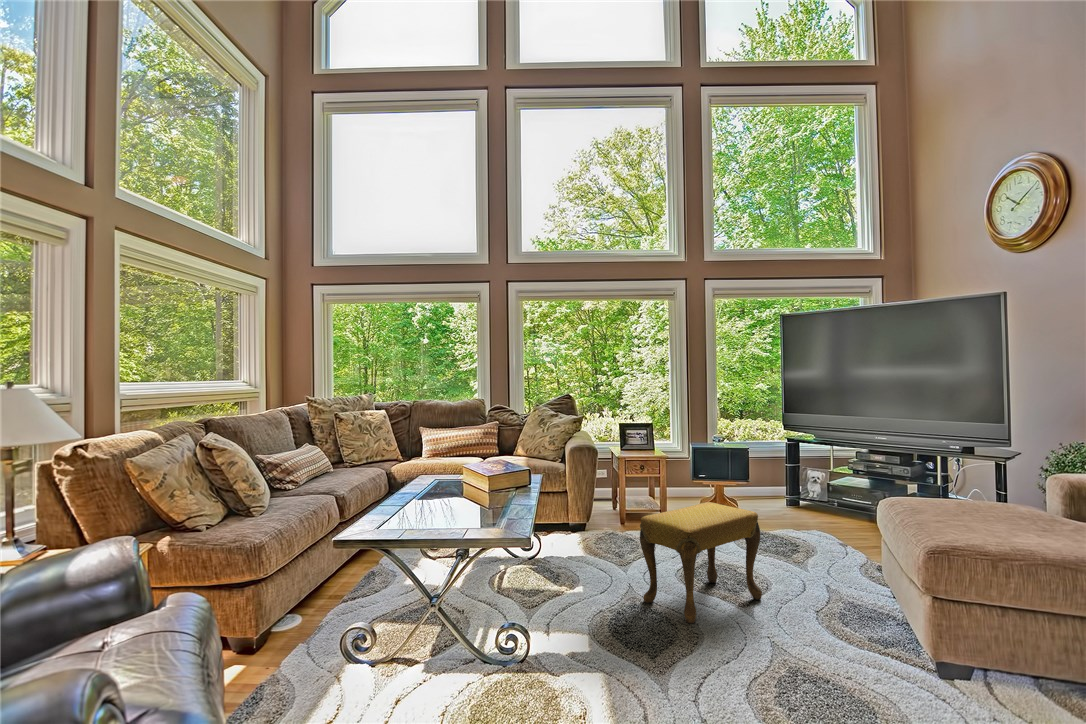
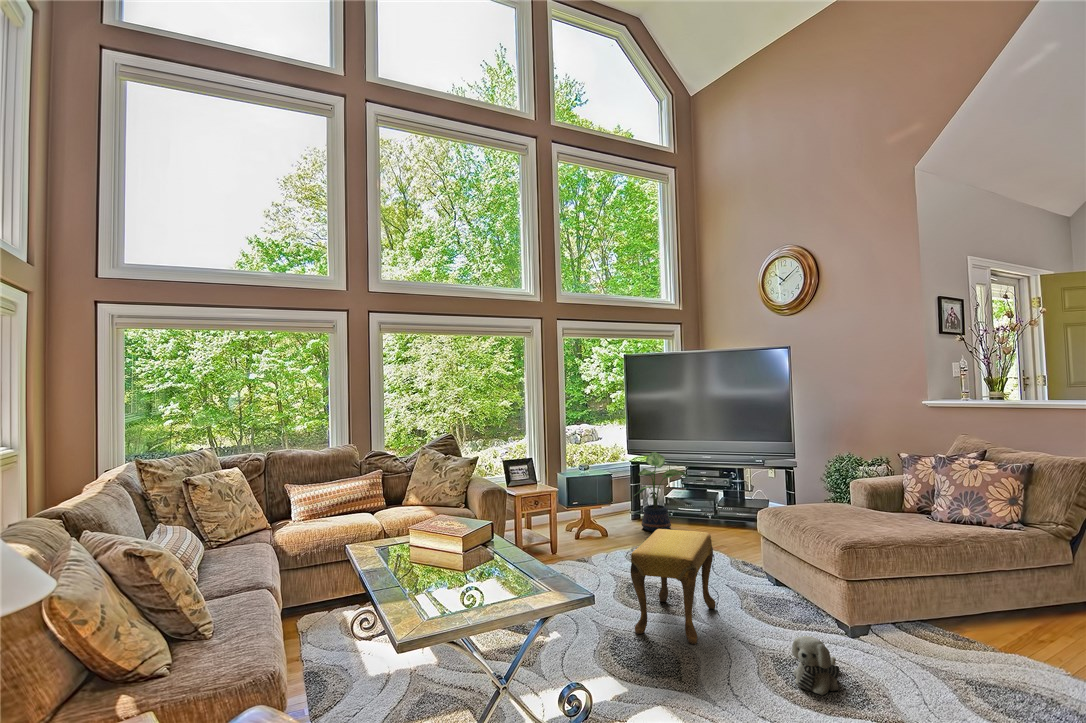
potted plant: none [779,429,846,521] -> present [634,452,687,531]
plush toy: none [744,631,822,701] -> present [792,636,840,695]

